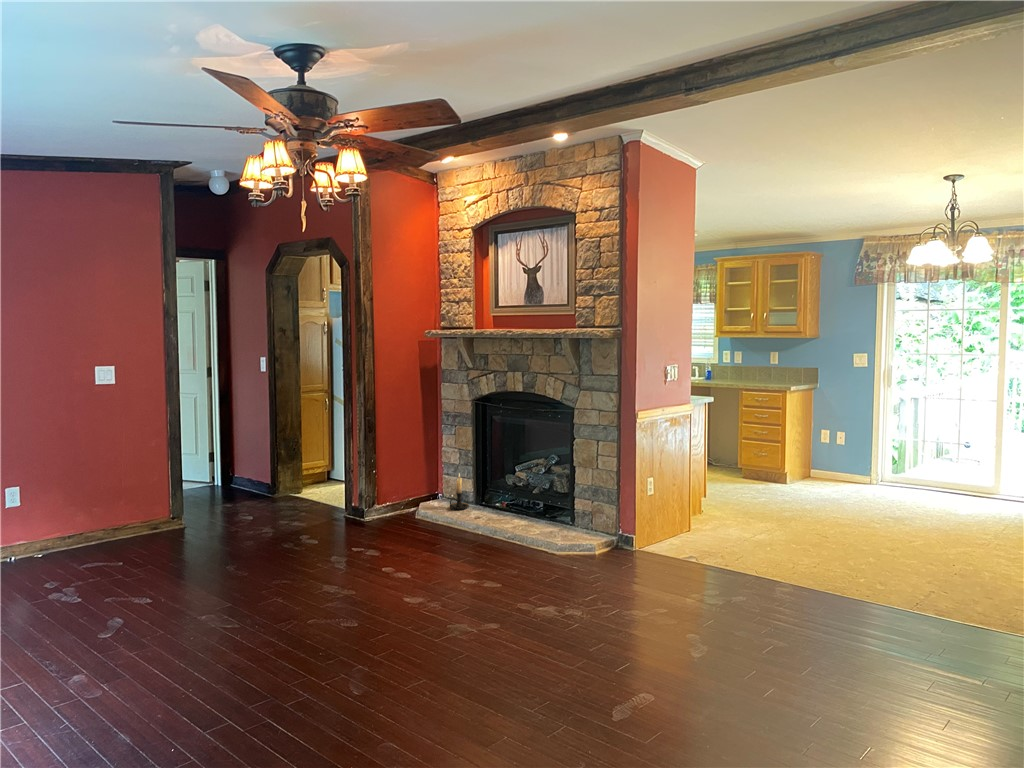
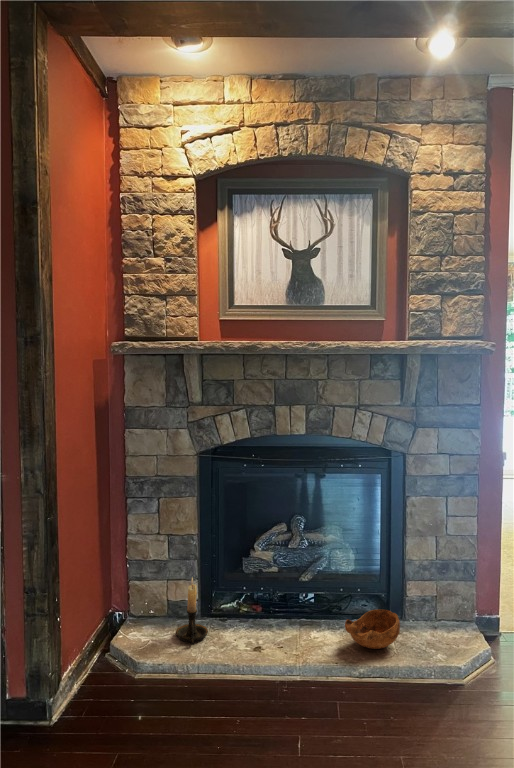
wooden bowl: none [522,509,559,529] -> present [345,609,400,649]

